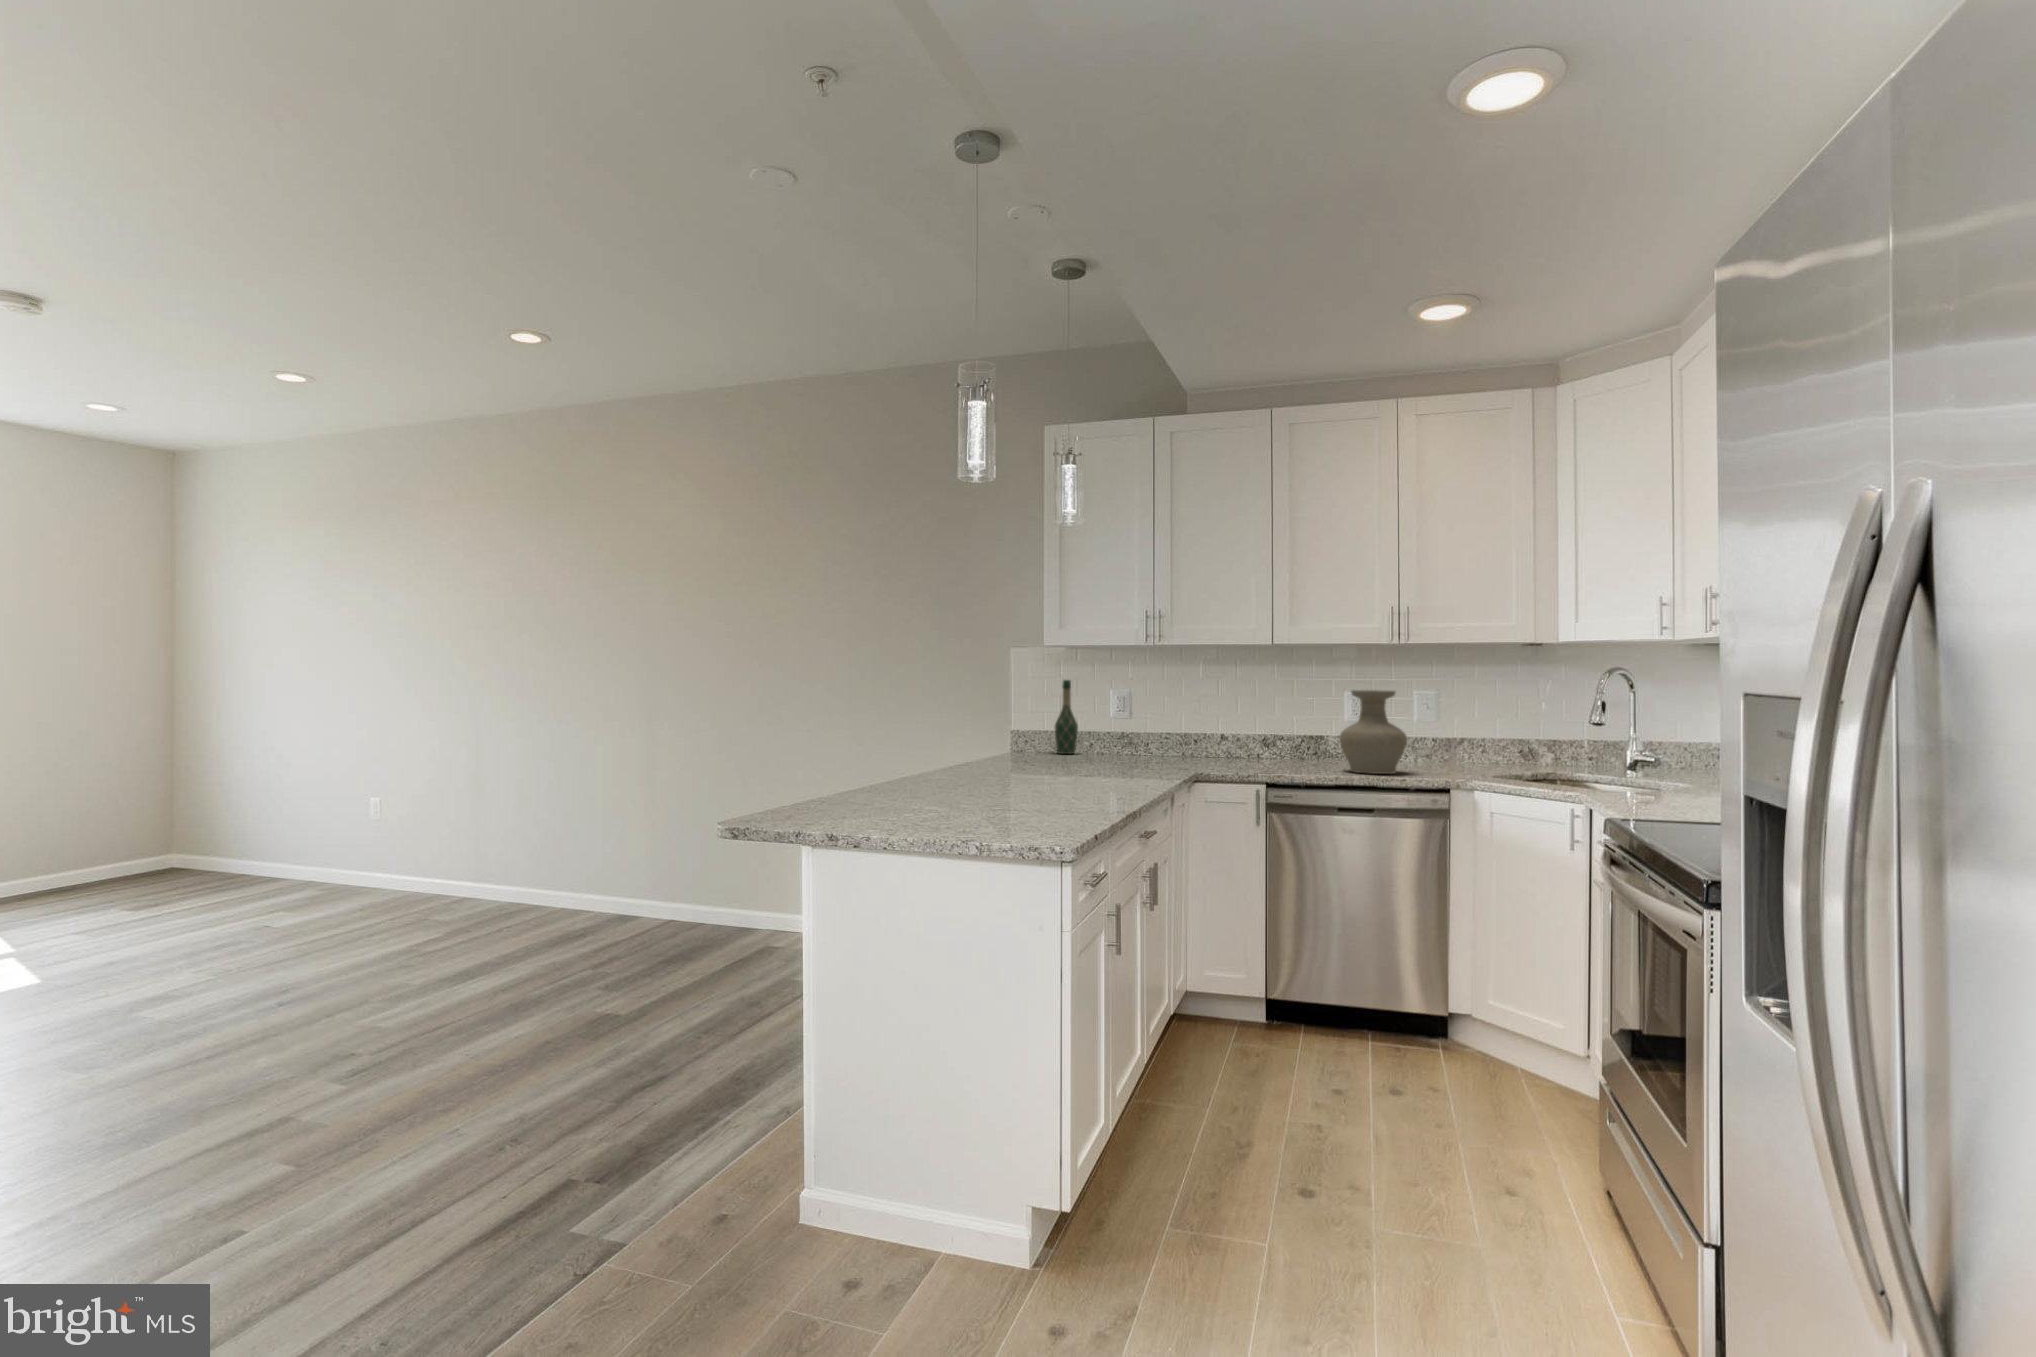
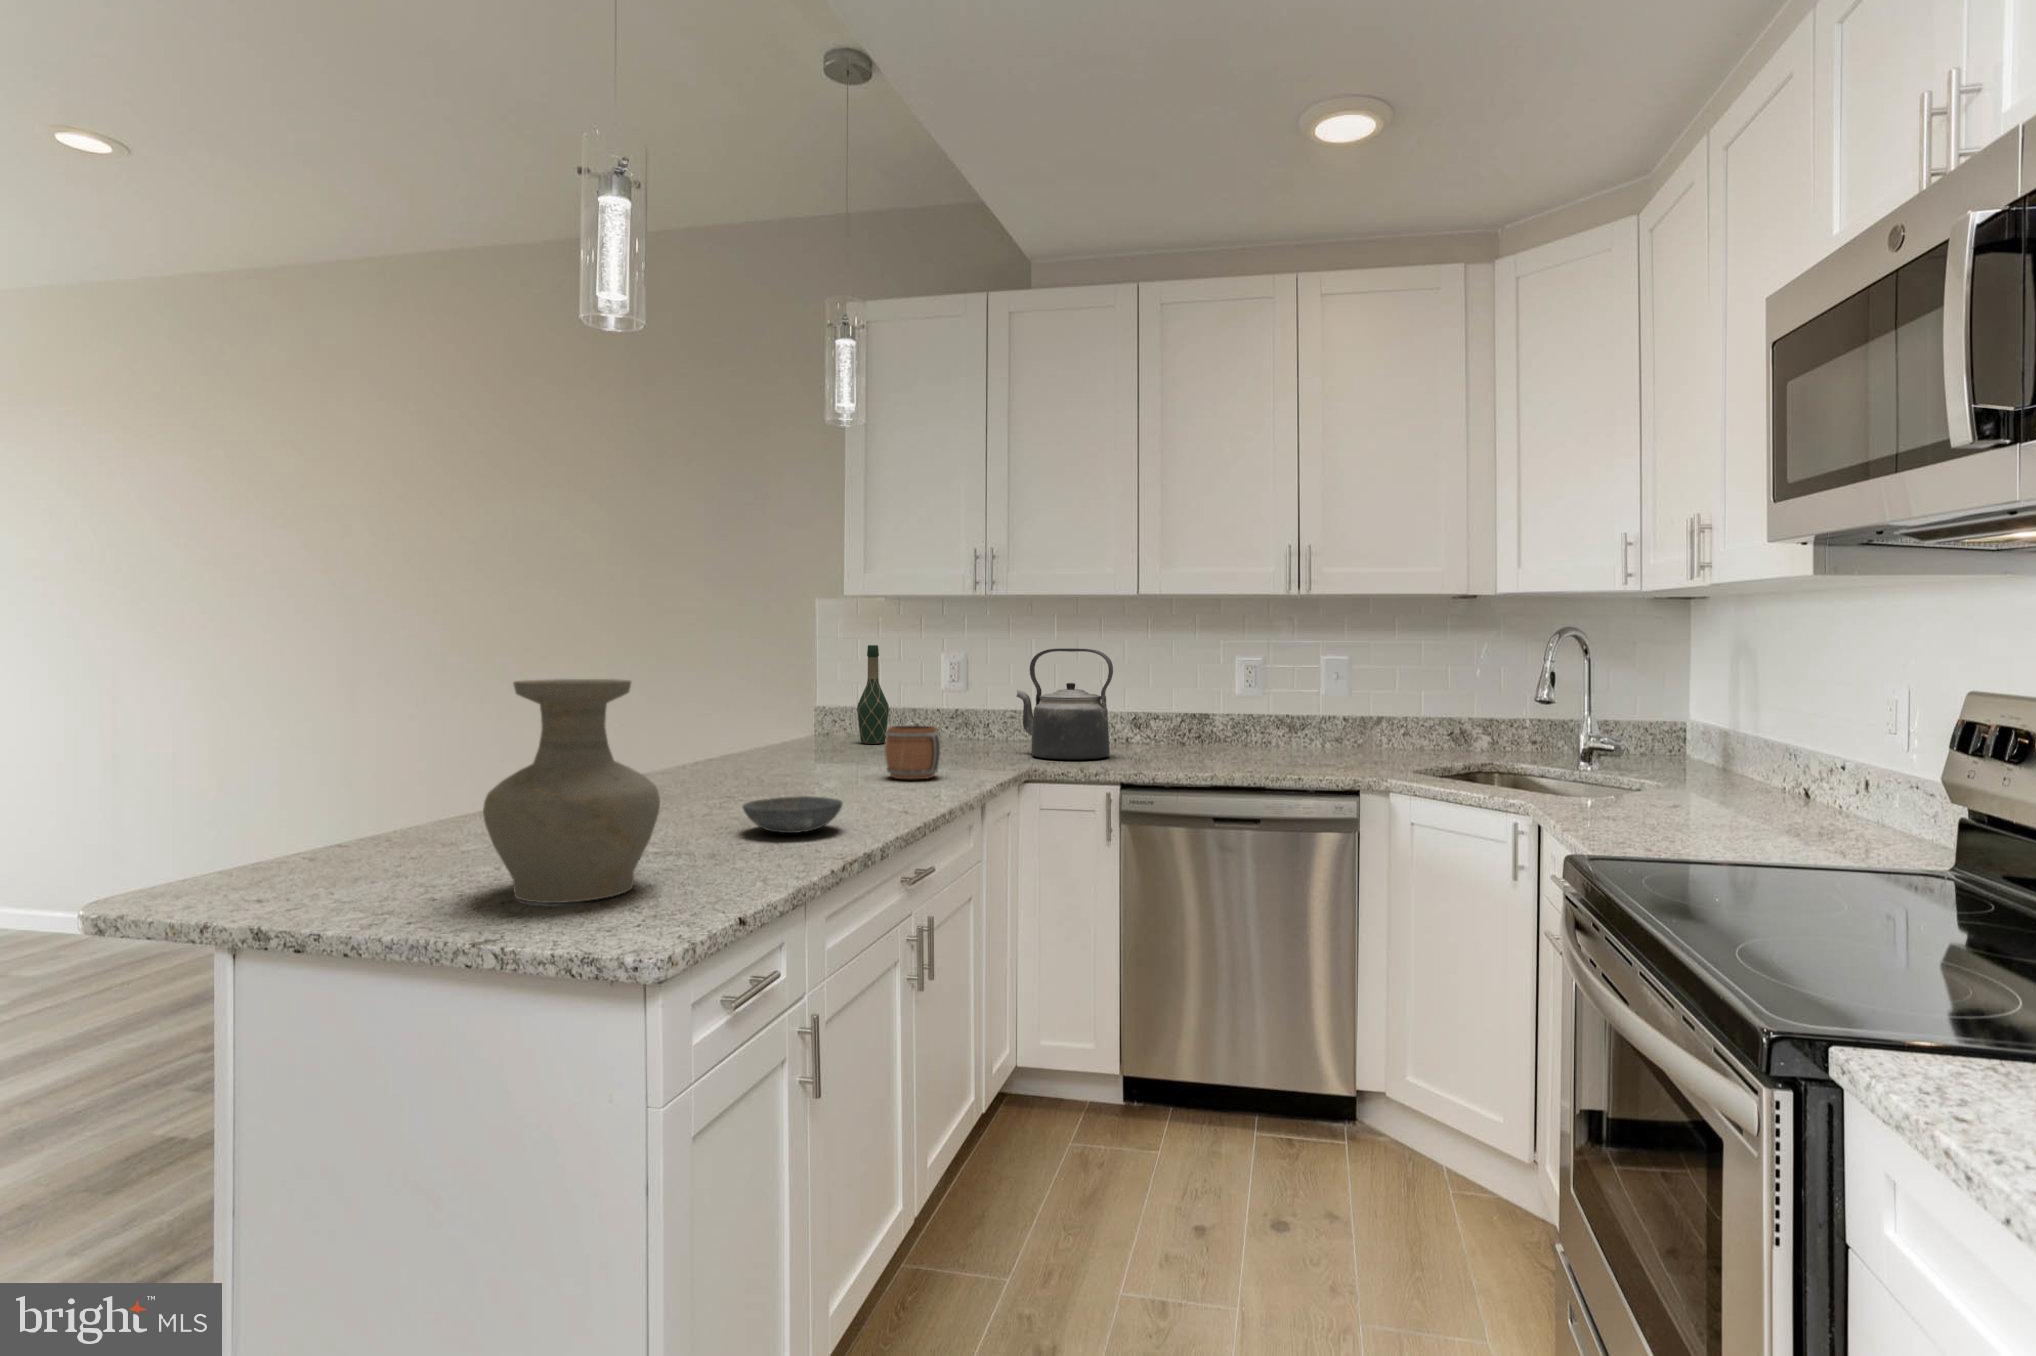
kettle: none [1181,682,1256,765] -> present [1016,648,1113,760]
vase: present [1340,690,1407,774] -> present [483,679,660,903]
mug: none [1098,734,1138,773] -> present [885,724,940,779]
bowl: none [1035,775,1100,796] -> present [743,796,843,833]

